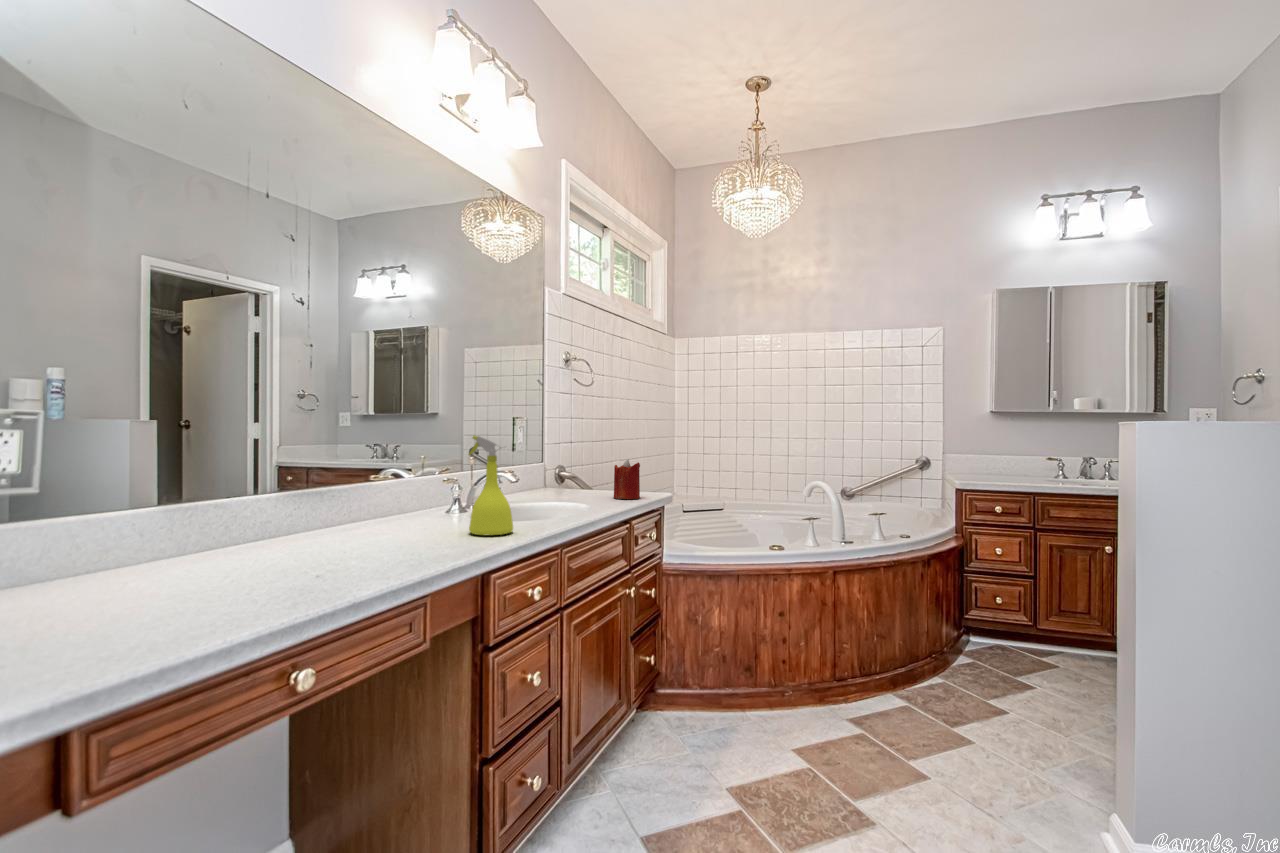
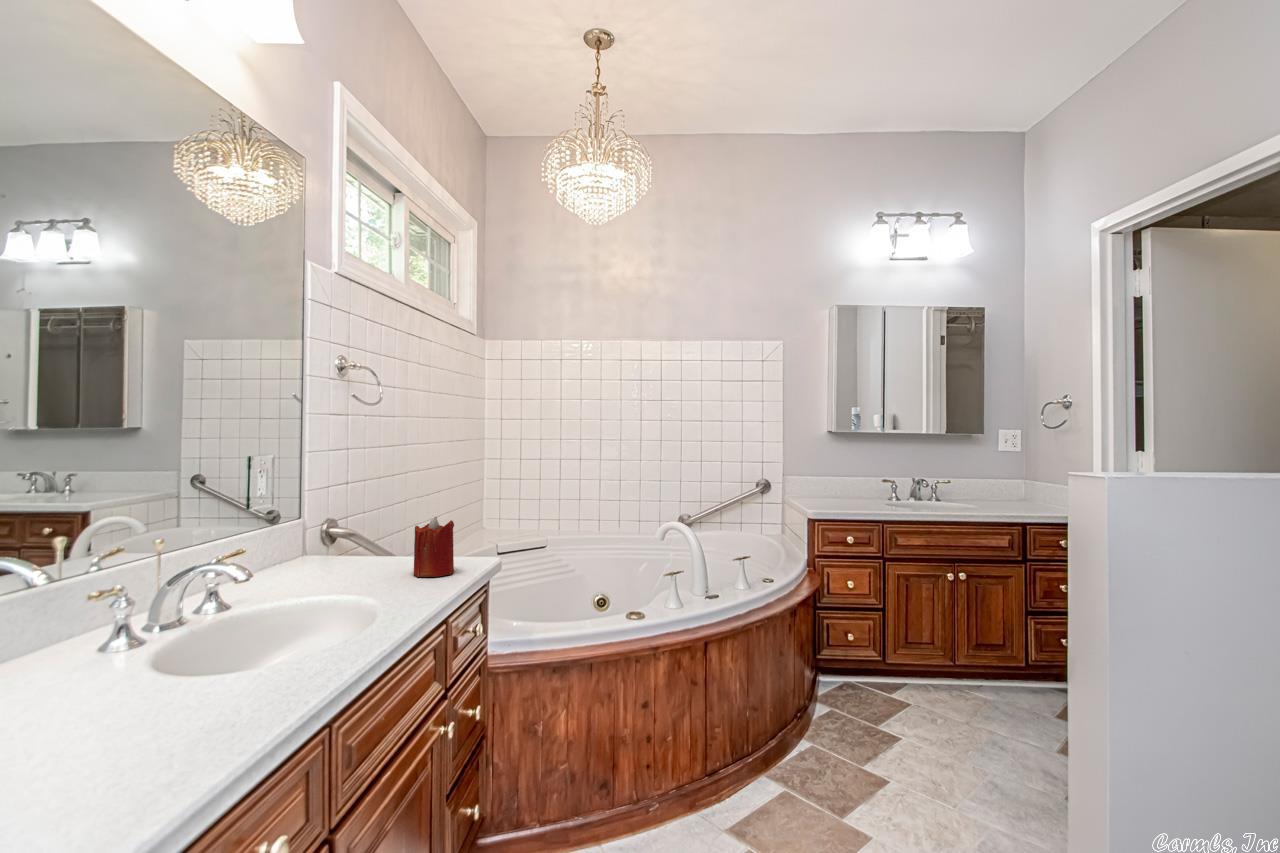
spray bottle: present [469,436,513,535] -> none [90,531,205,748]

